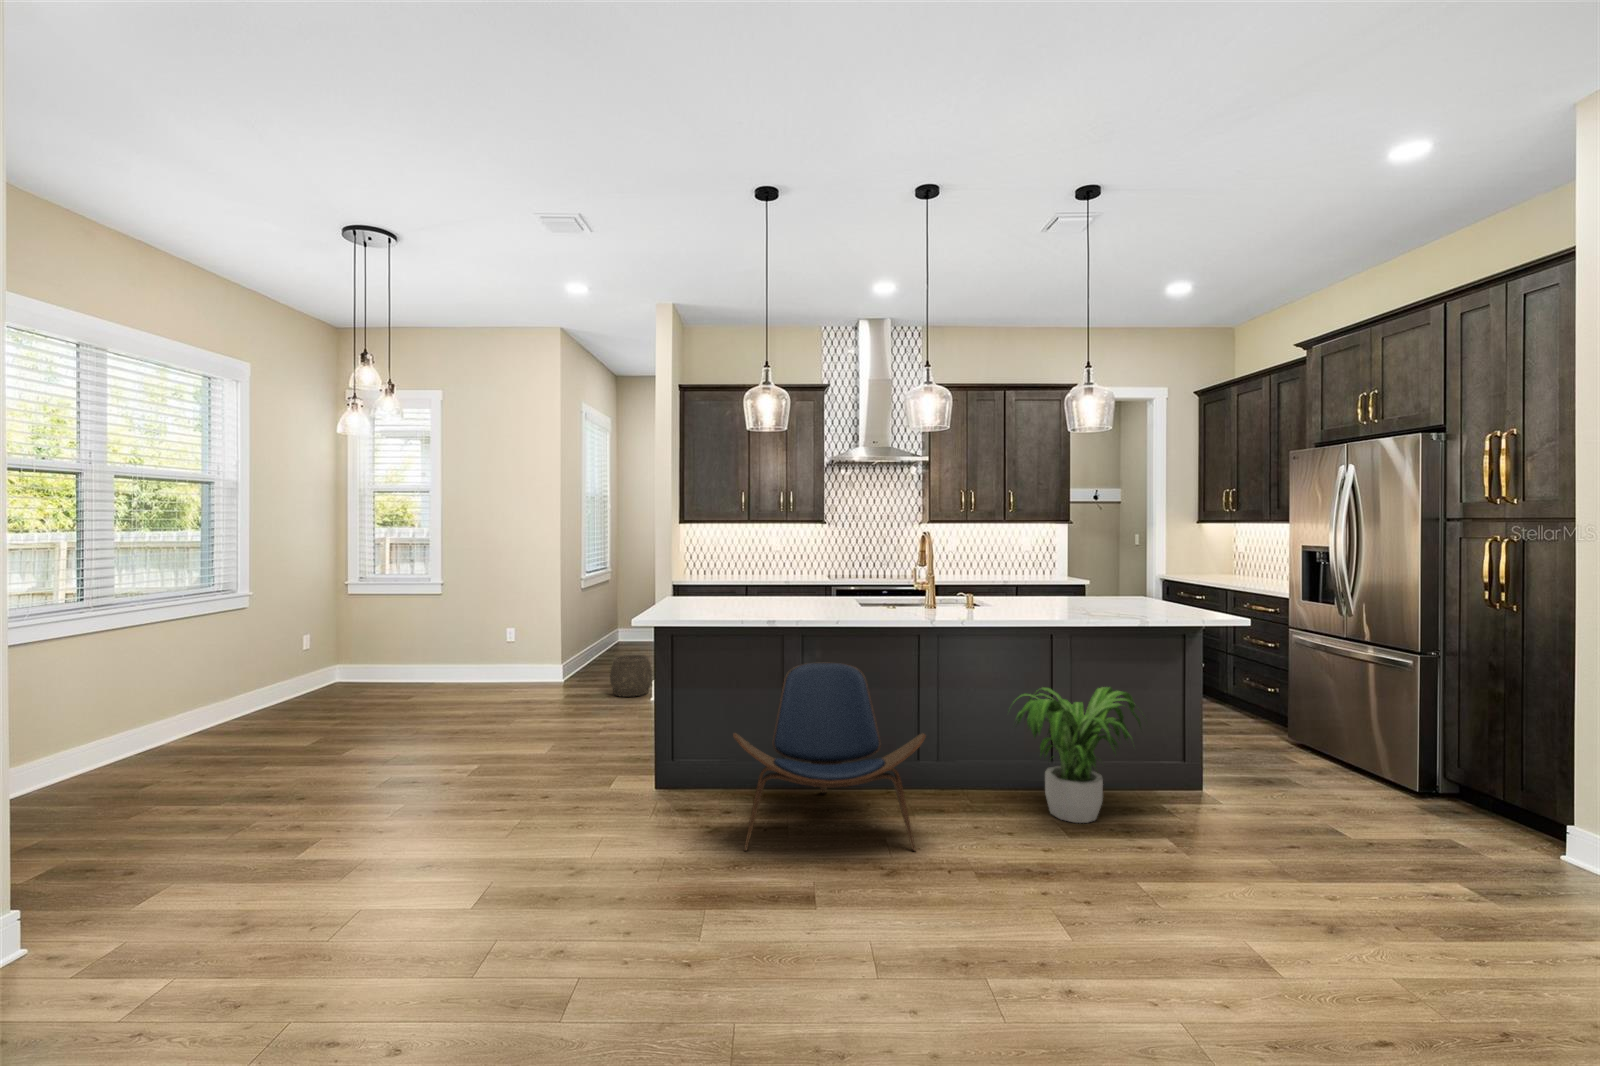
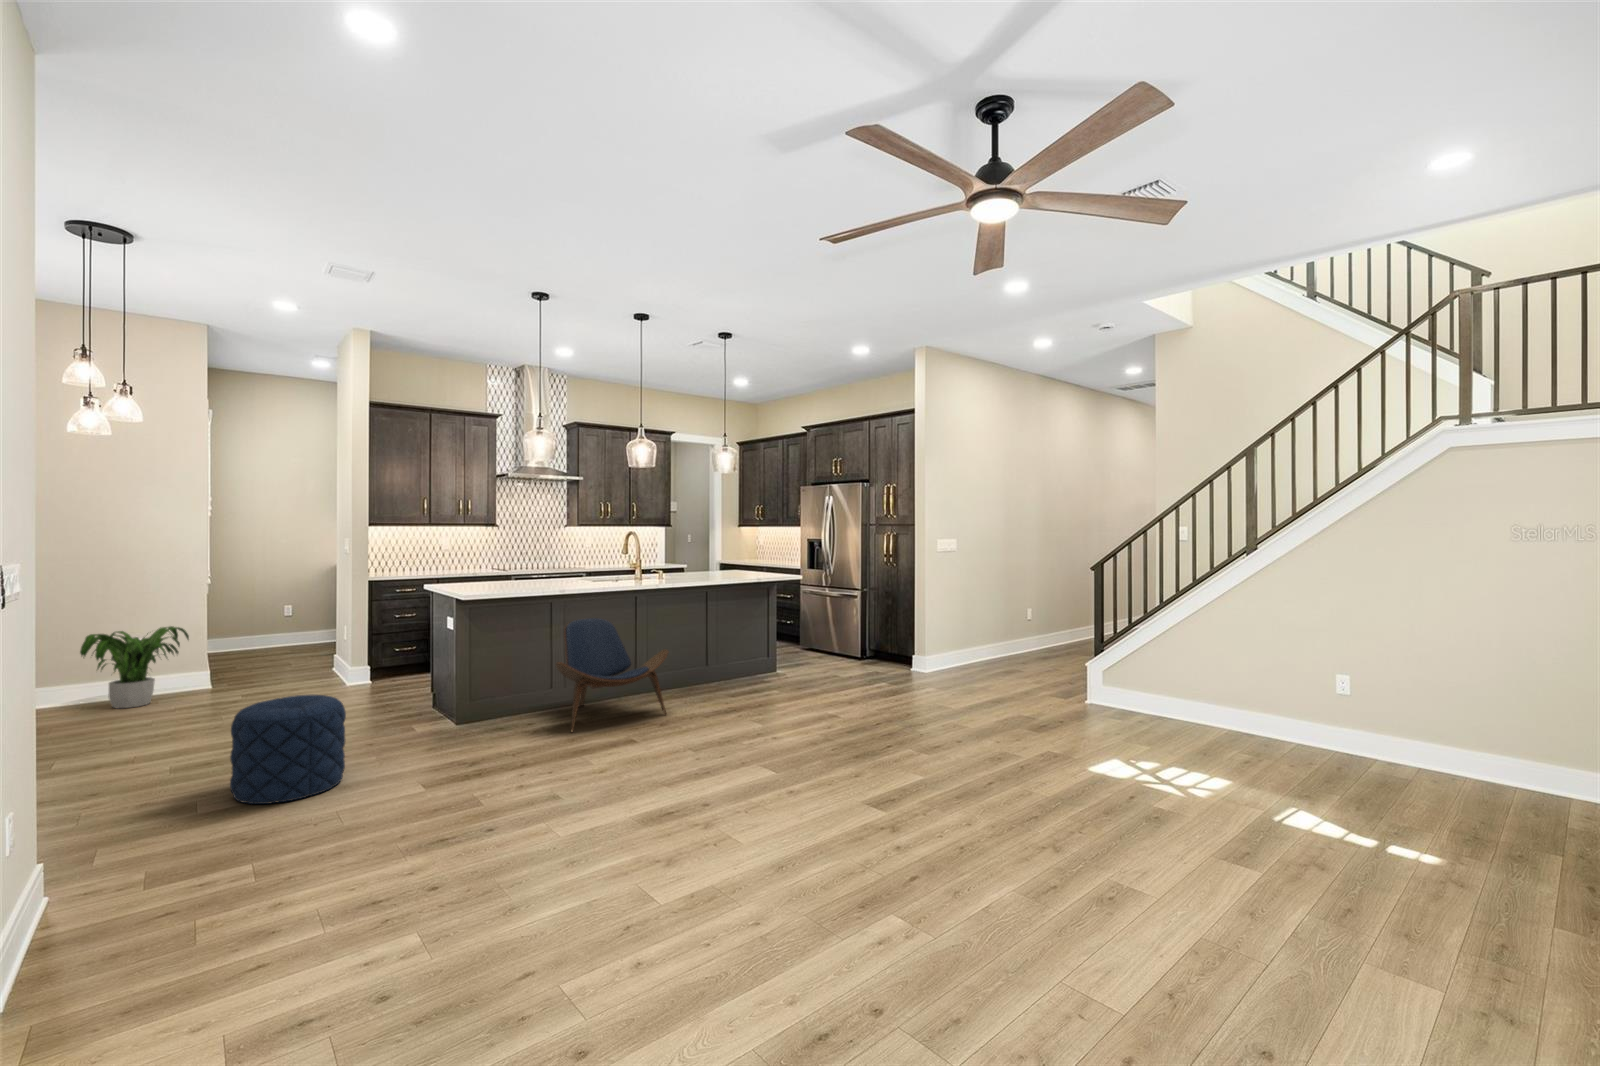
woven basket: present [610,655,652,697] -> none [292,648,340,687]
potted plant: present [1013,687,1141,823] -> present [80,626,189,708]
pouf: none [304,734,441,879] -> present [230,694,346,804]

